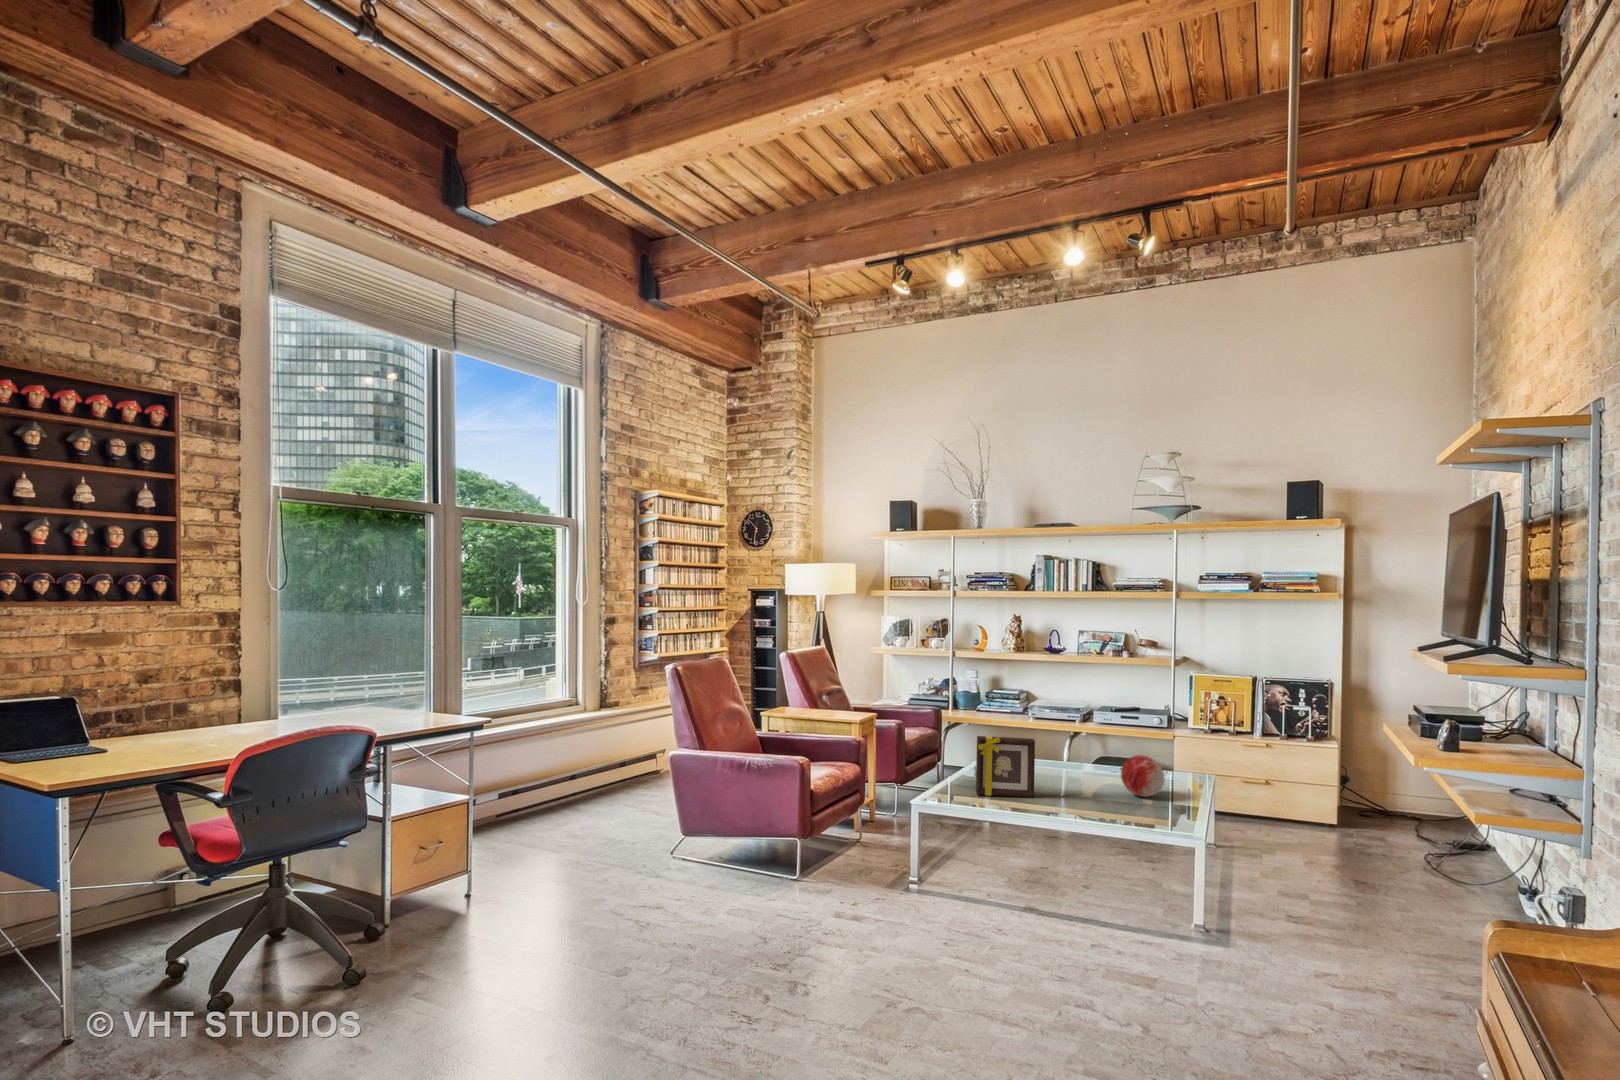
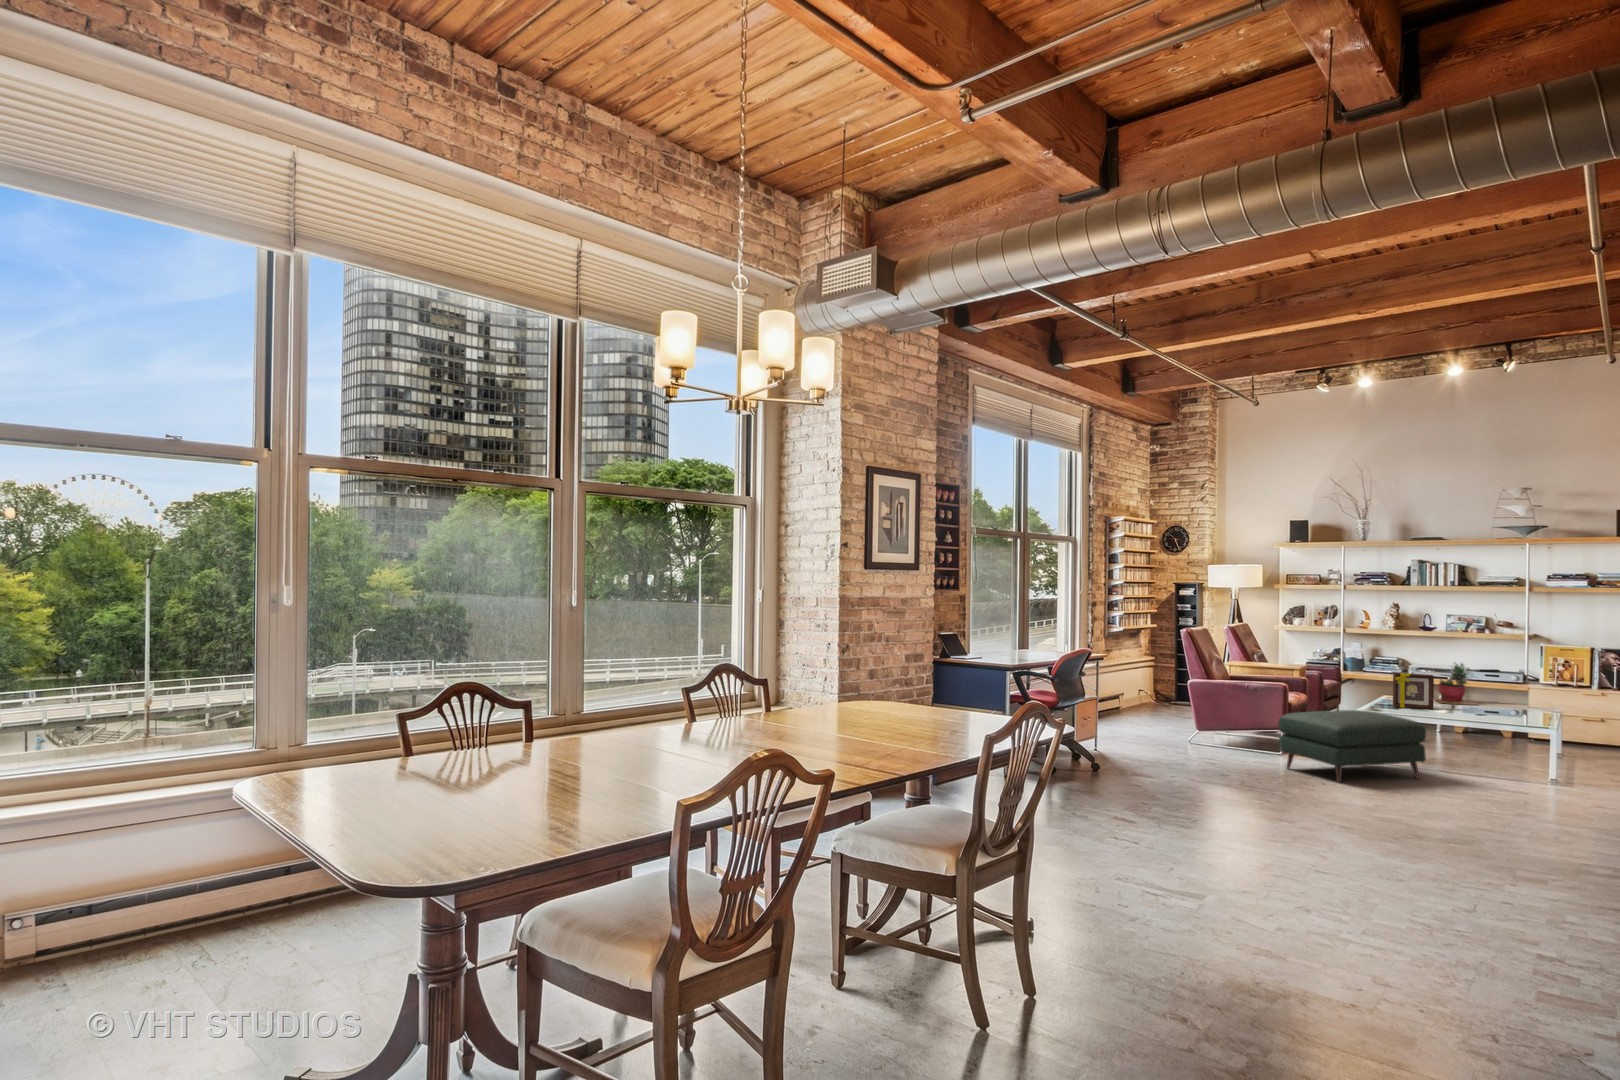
succulent plant: none [1043,710,1106,781] -> present [1435,664,1476,705]
decorative orb: present [1121,755,1165,797] -> none [1493,687,1524,712]
ottoman: none [733,825,988,1020] -> present [1278,710,1426,783]

